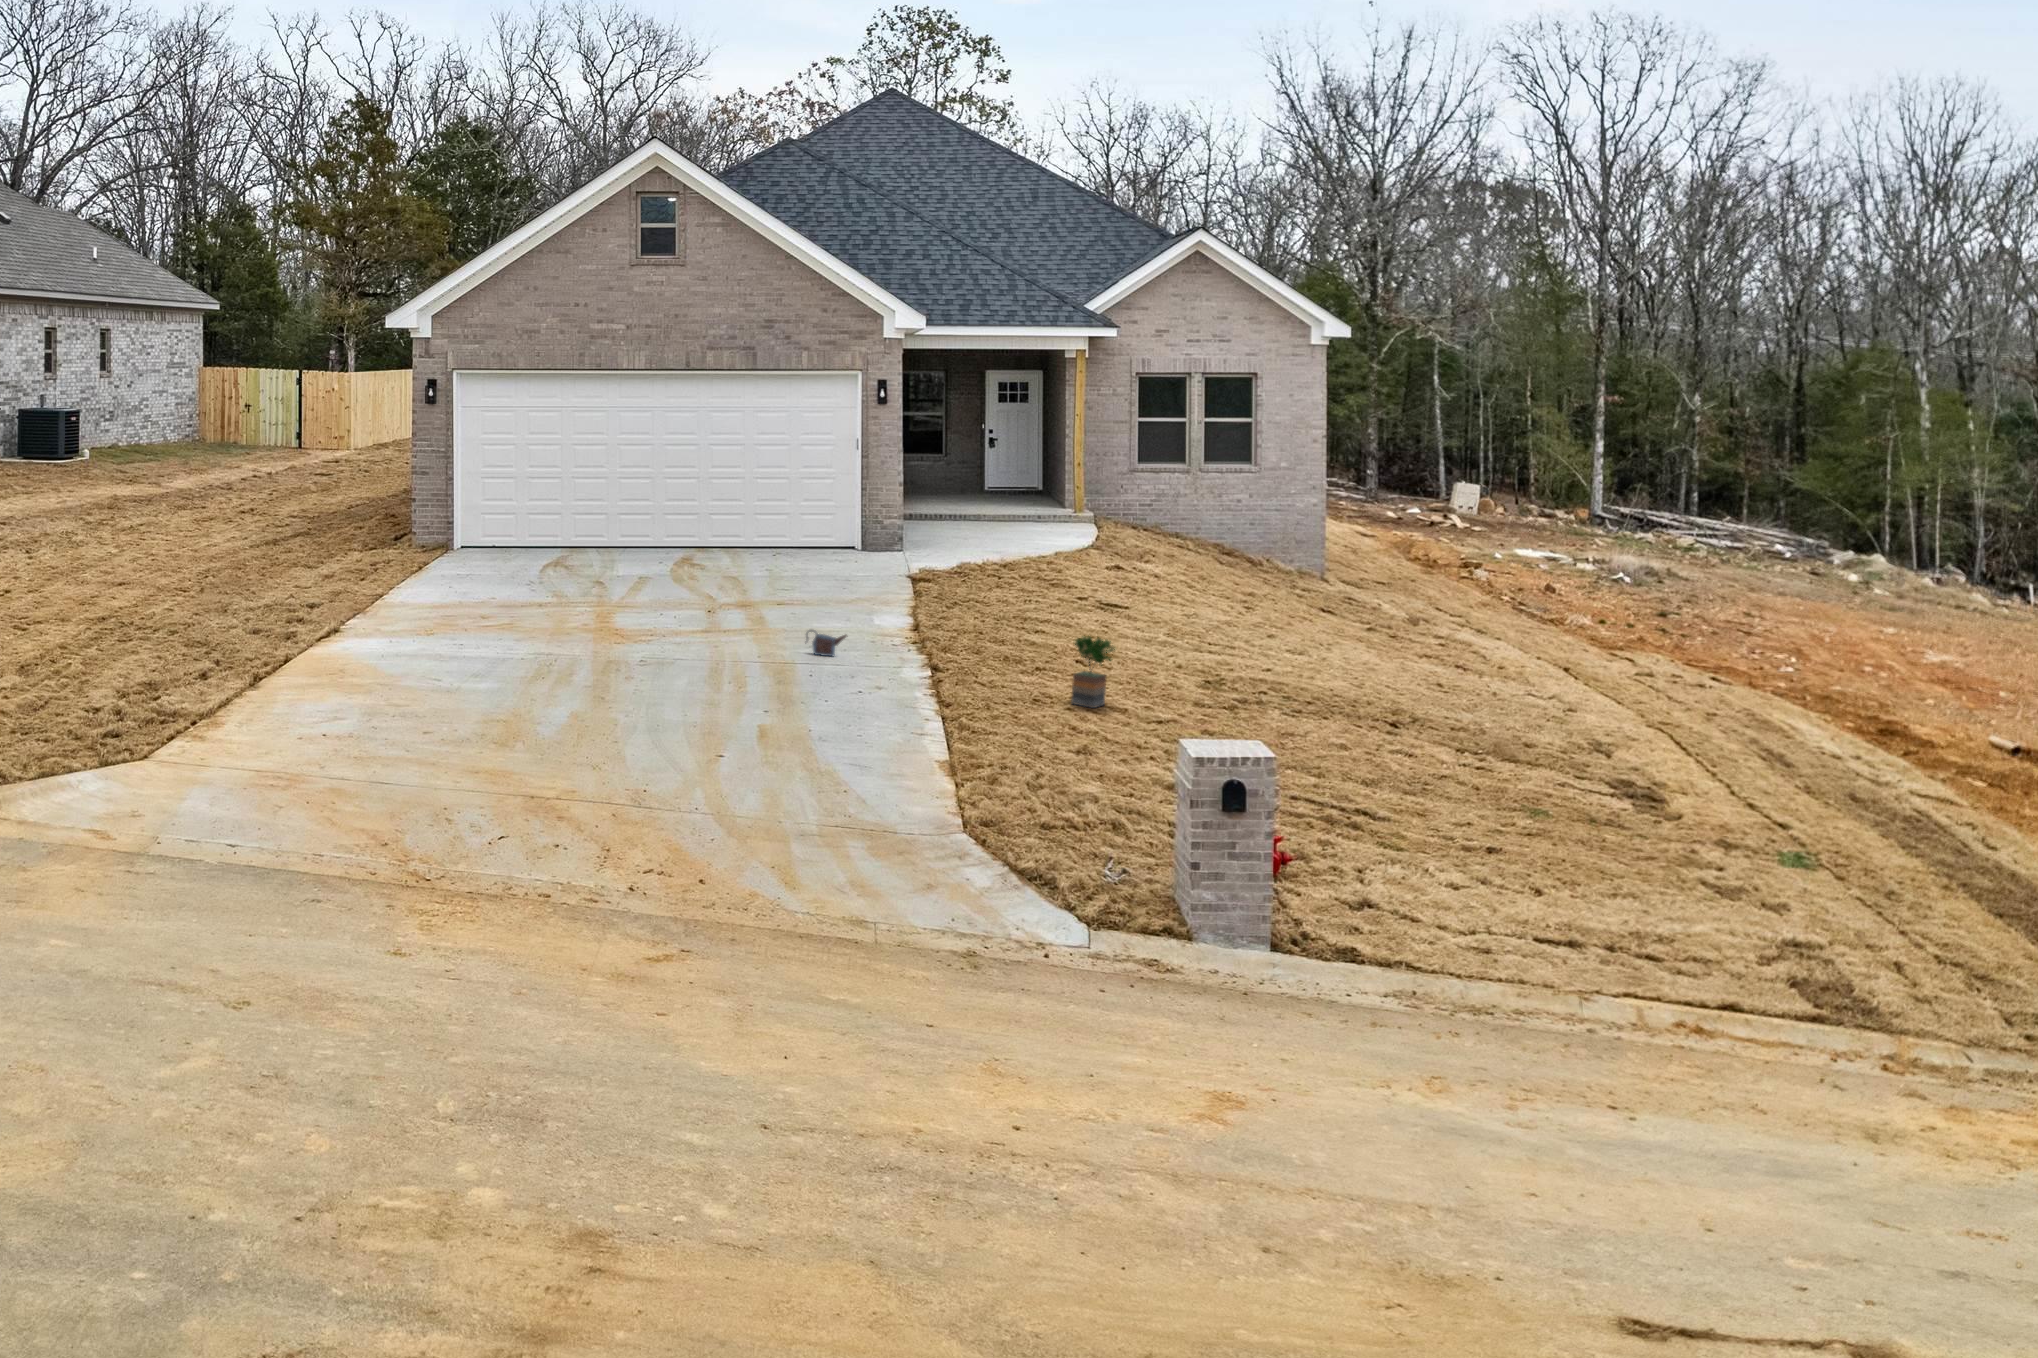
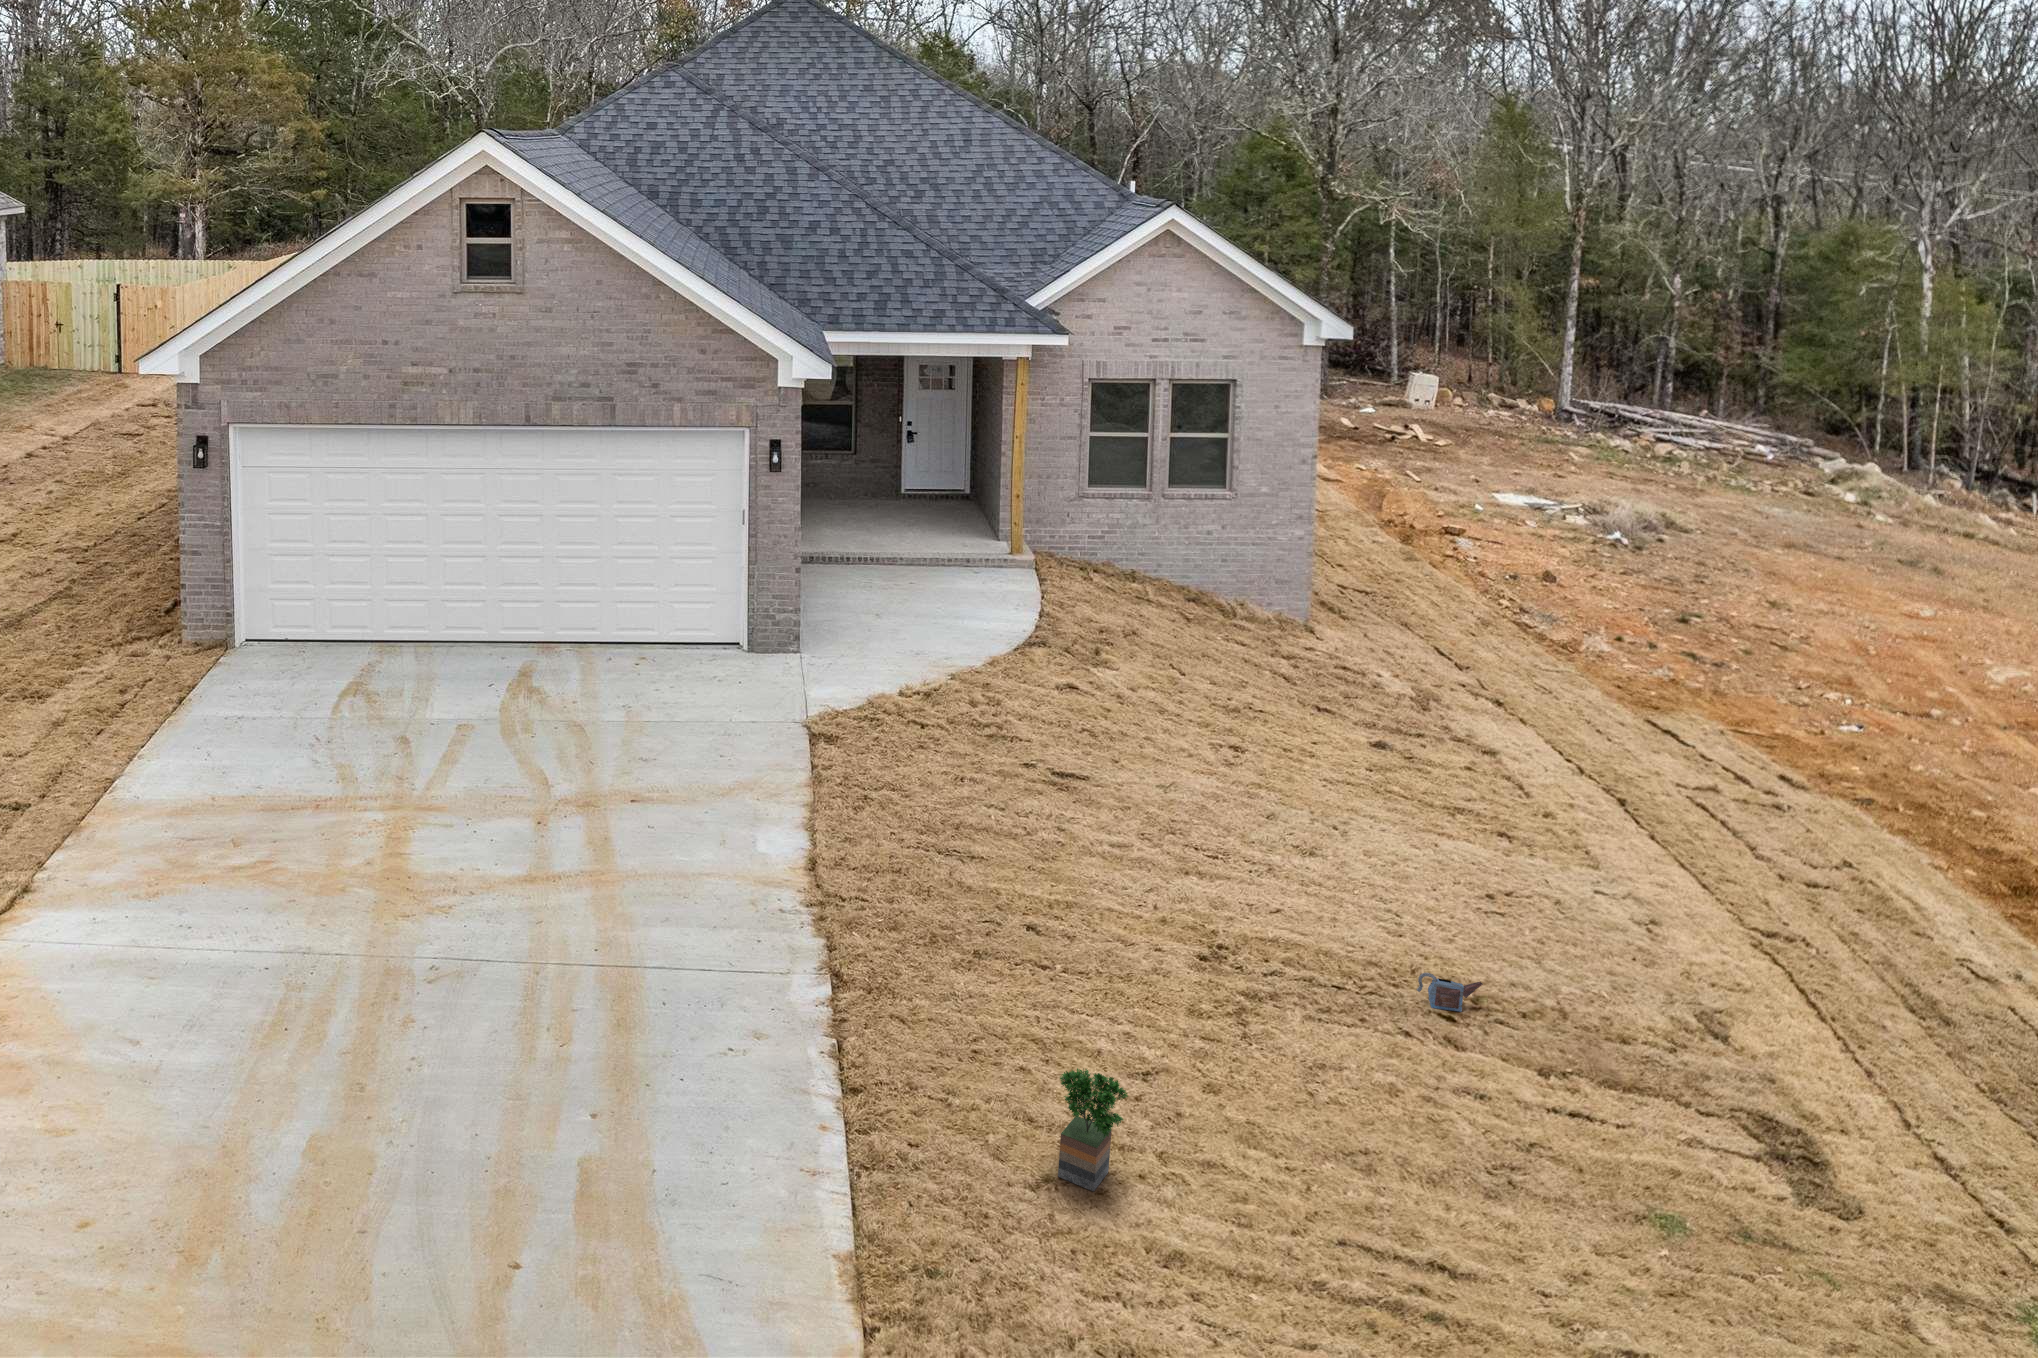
watering can: present [806,630,847,656] -> present [1417,973,1483,1012]

